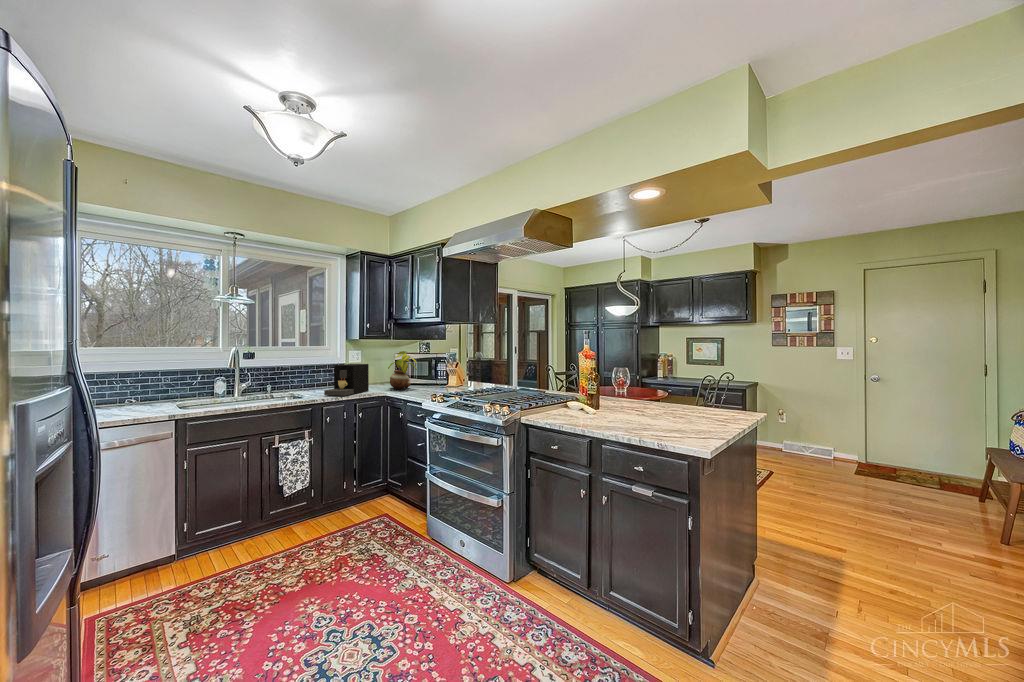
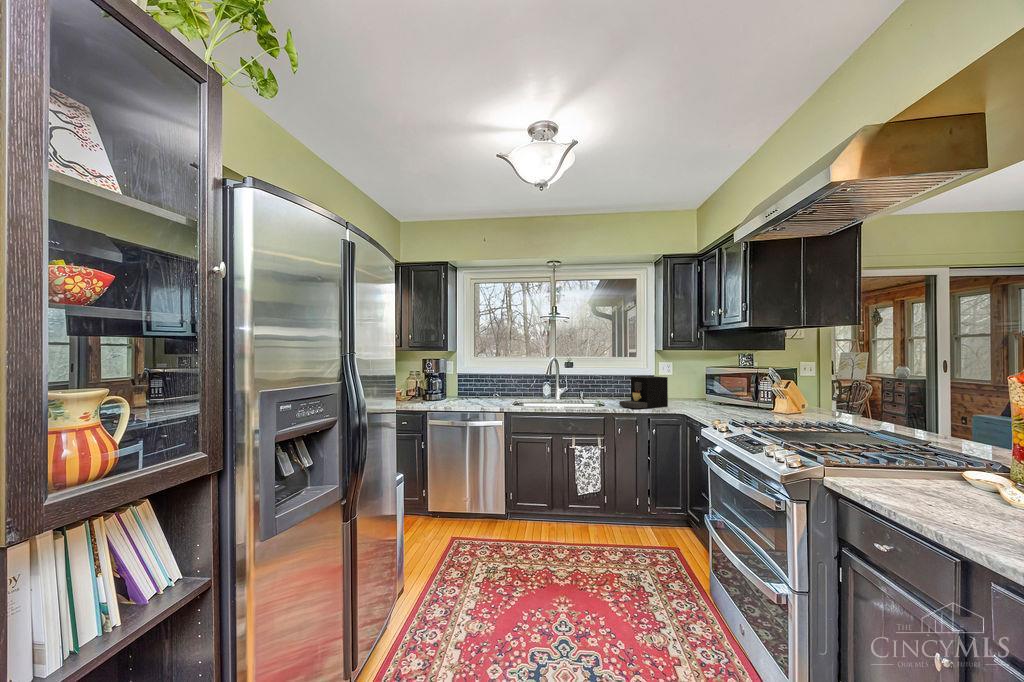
potted plant: present [388,351,417,390] -> none [690,364,725,409]

